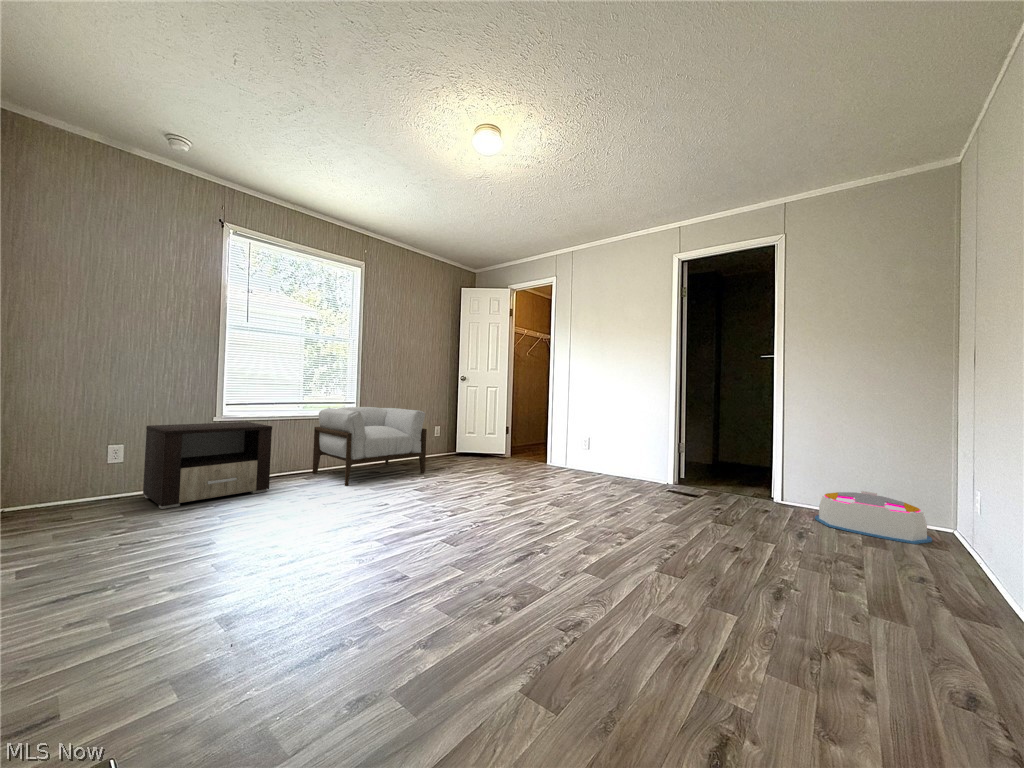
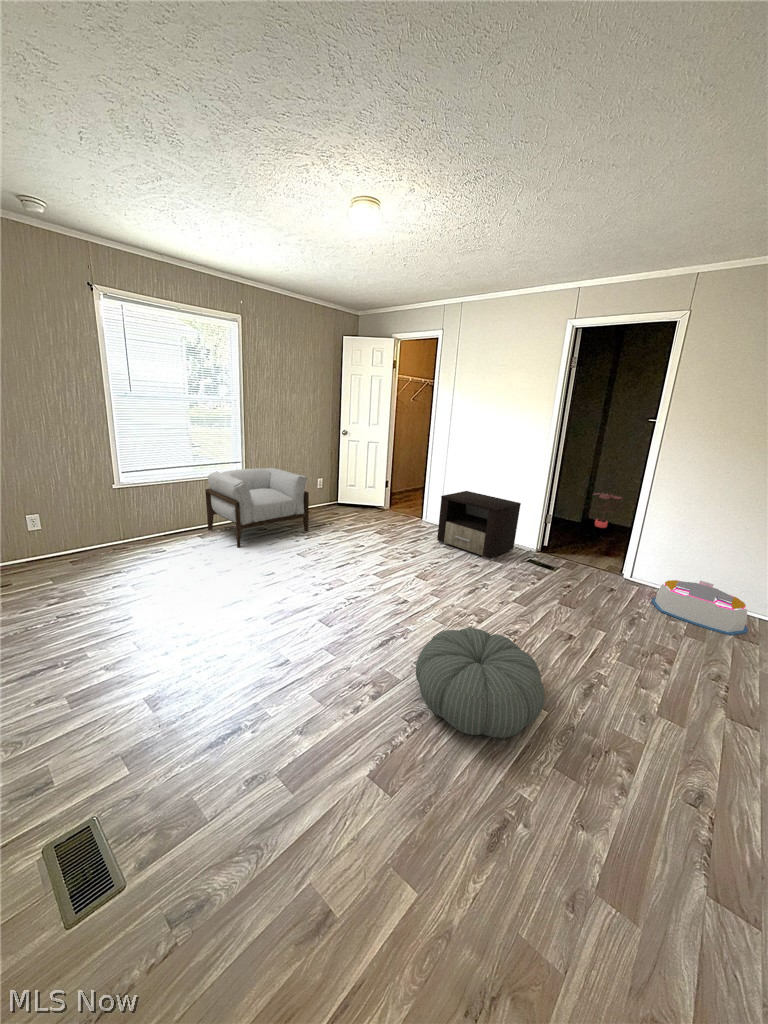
nightstand: present [143,422,272,509] -> present [437,491,521,560]
potted plant: none [721,430,753,467] -> present [593,493,622,528]
pouf: none [566,523,732,640] -> present [416,628,545,738]

